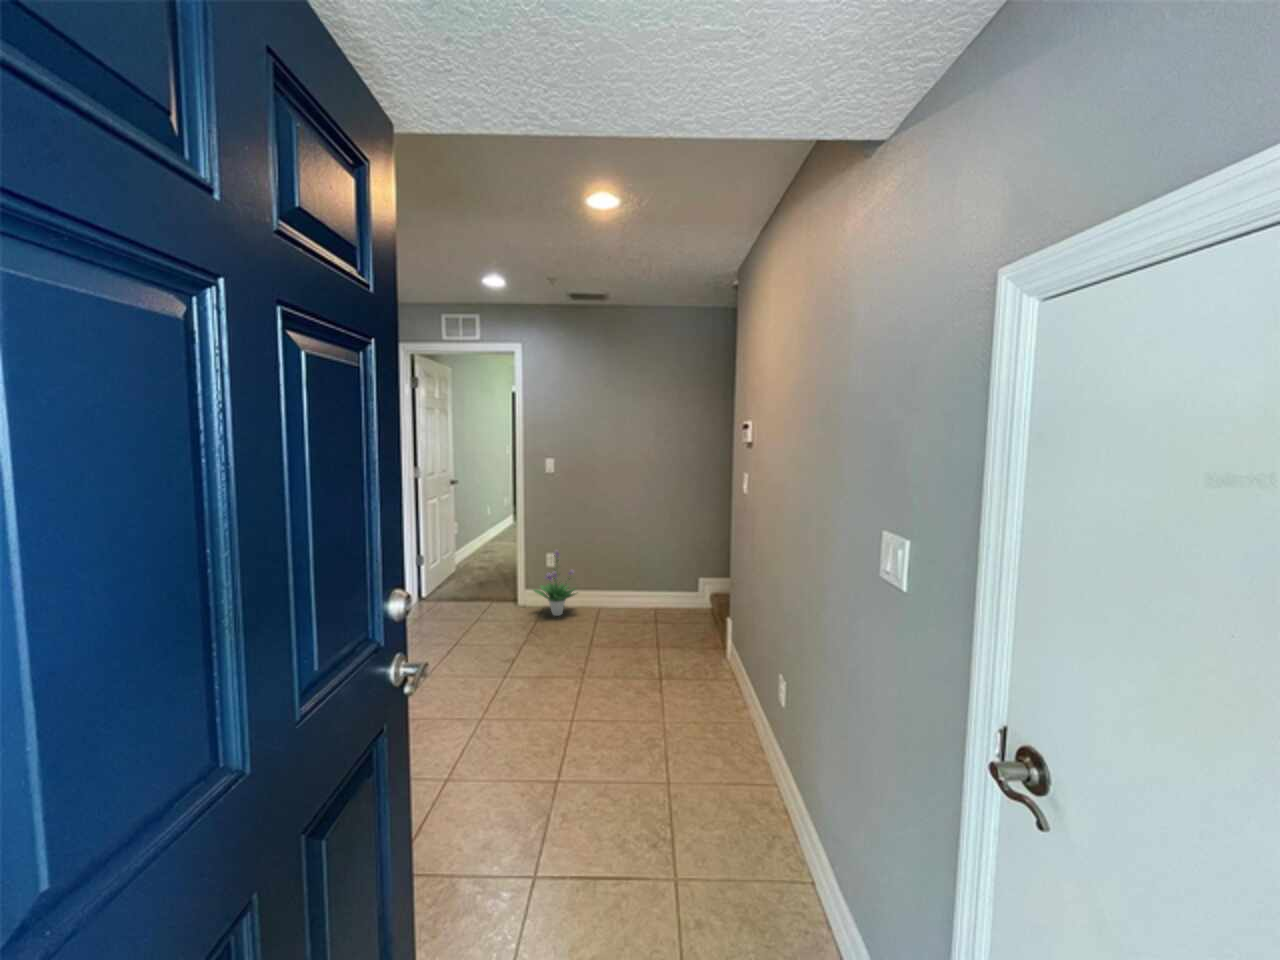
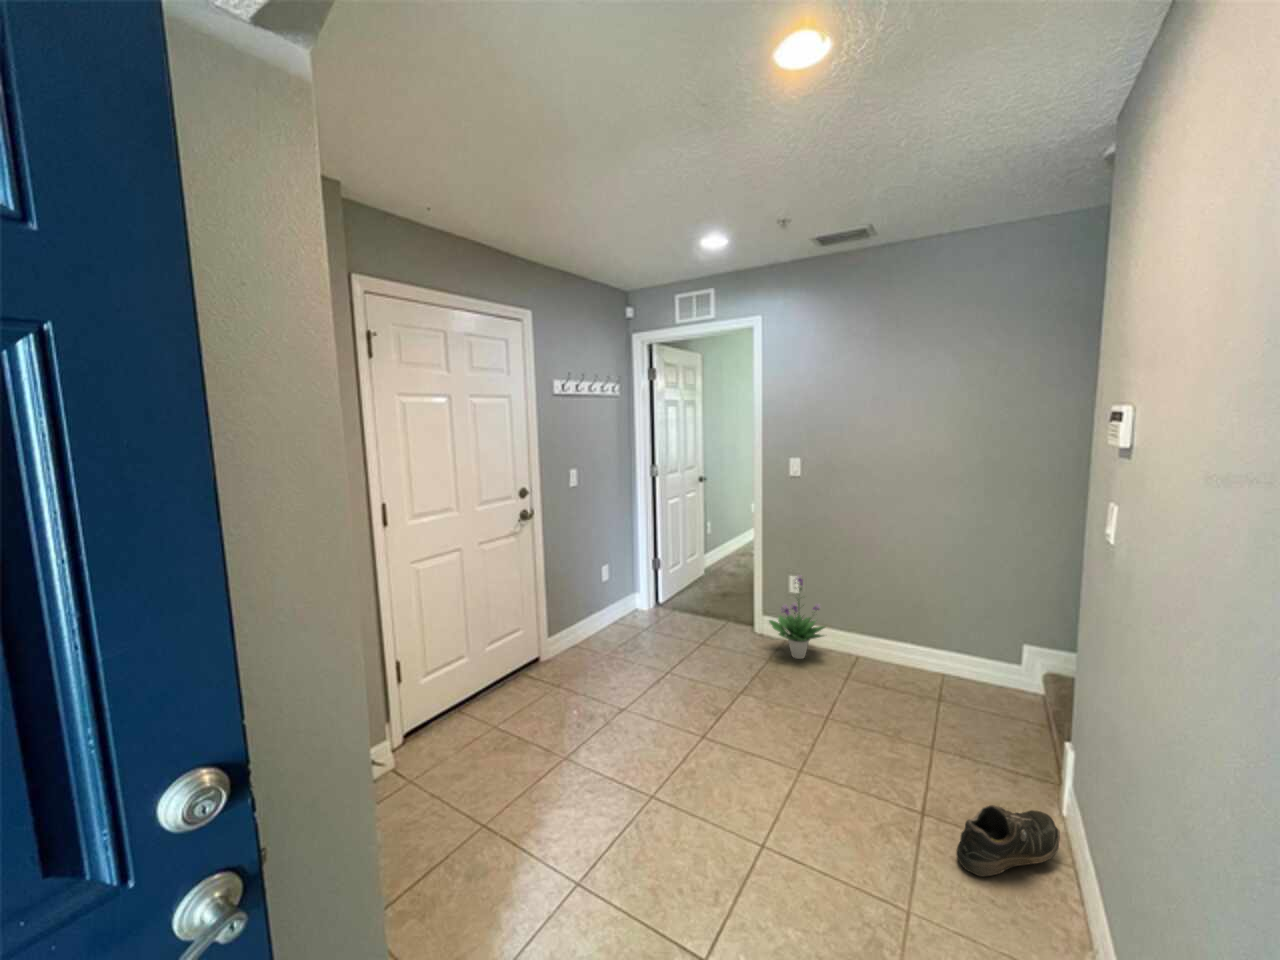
shoe: none [681,655,729,695] -> present [956,805,1060,877]

